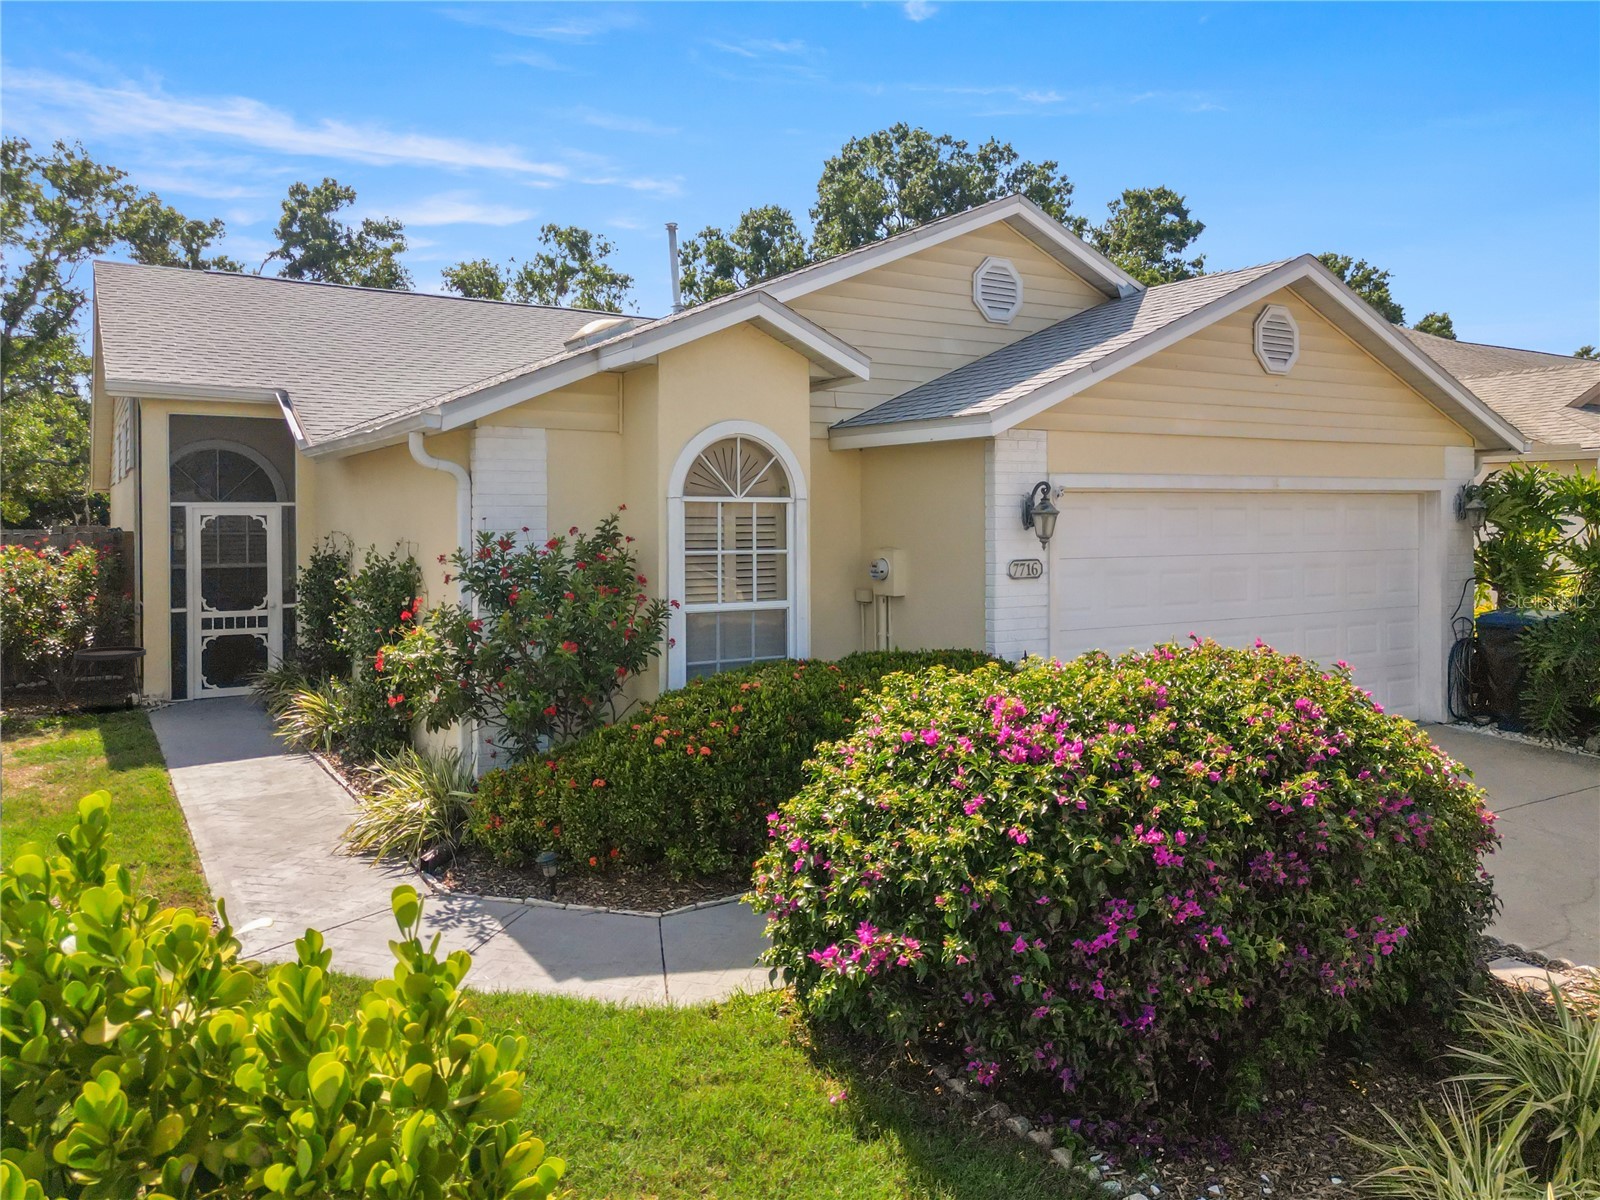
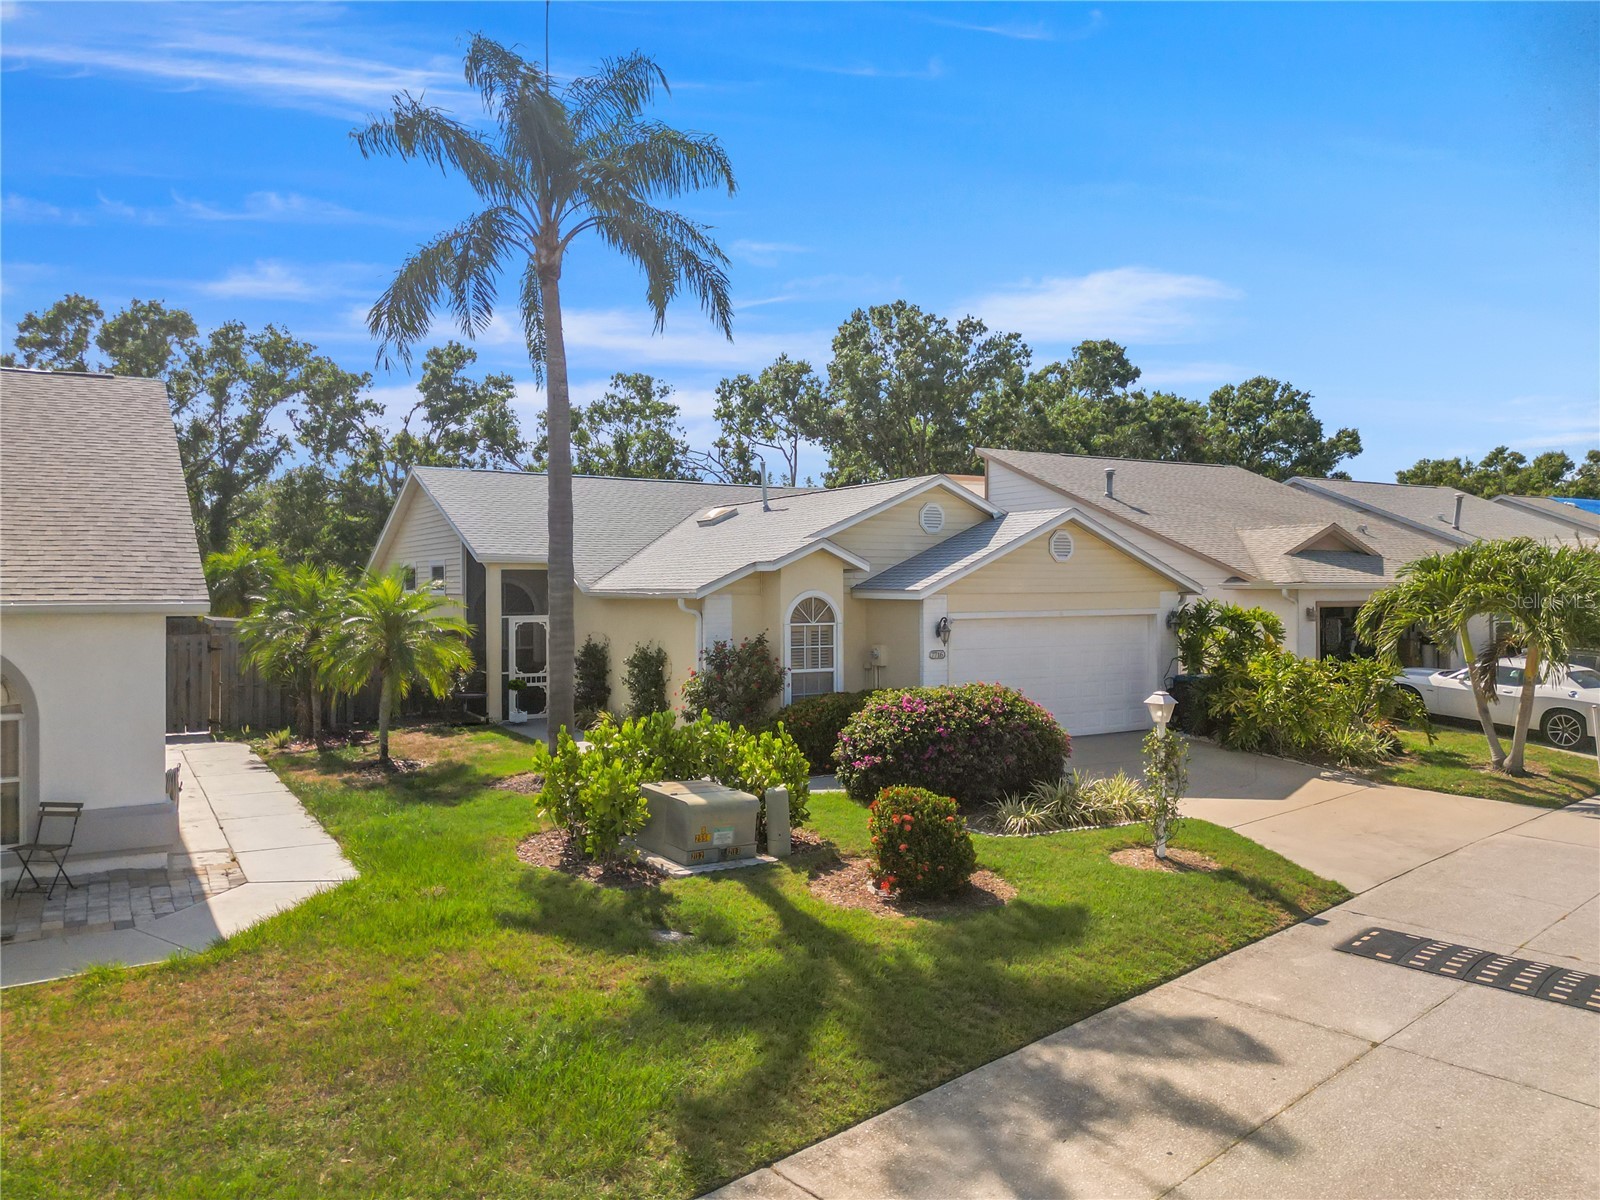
potted tree: none [180,622,224,706] -> present [507,679,527,723]

